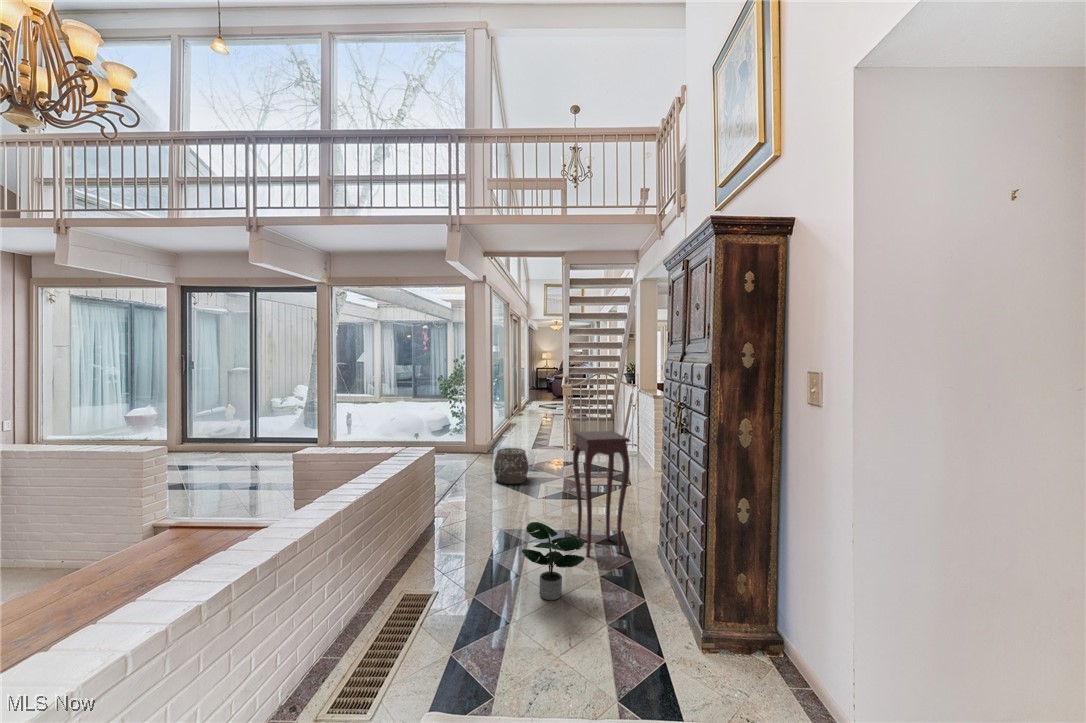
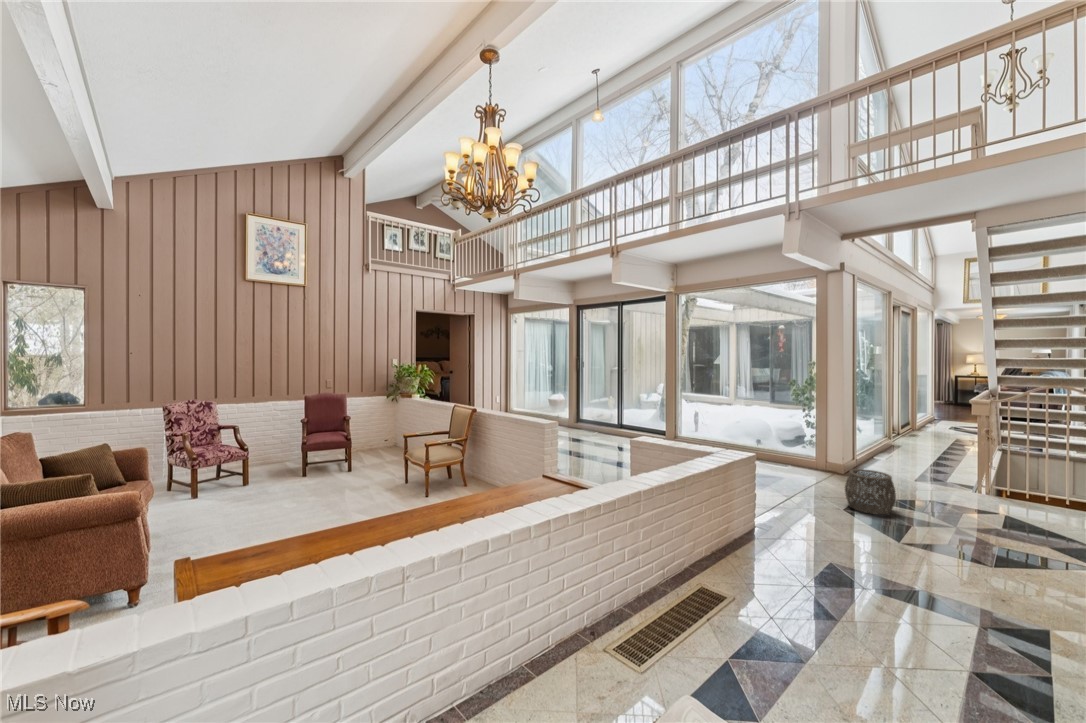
side table: present [573,431,630,557] -> none [940,460,1044,647]
potted plant: present [522,522,585,600] -> none [833,556,931,659]

